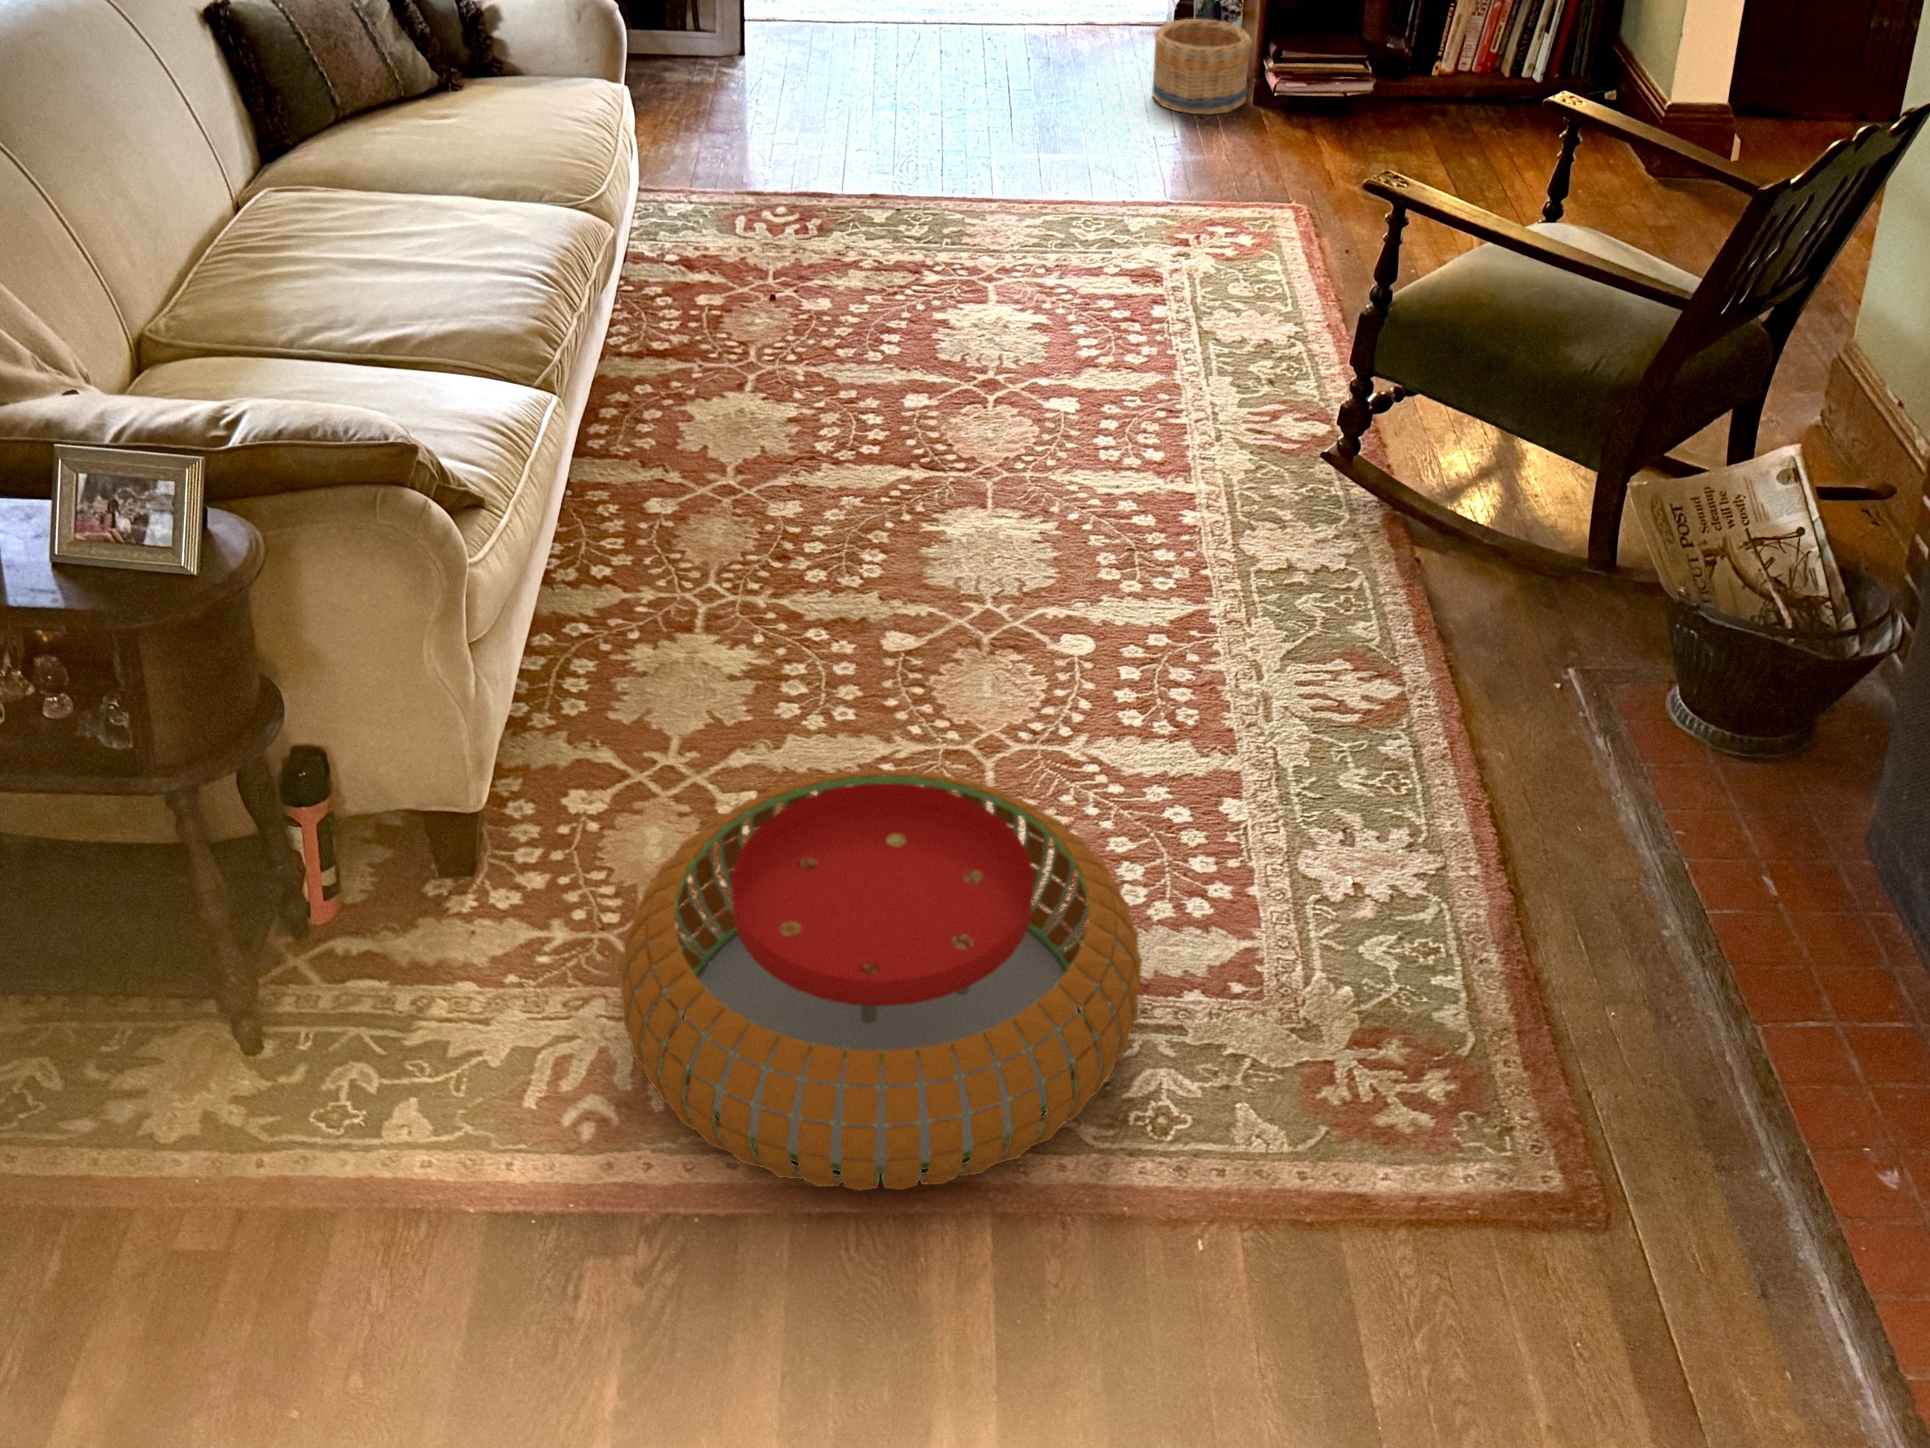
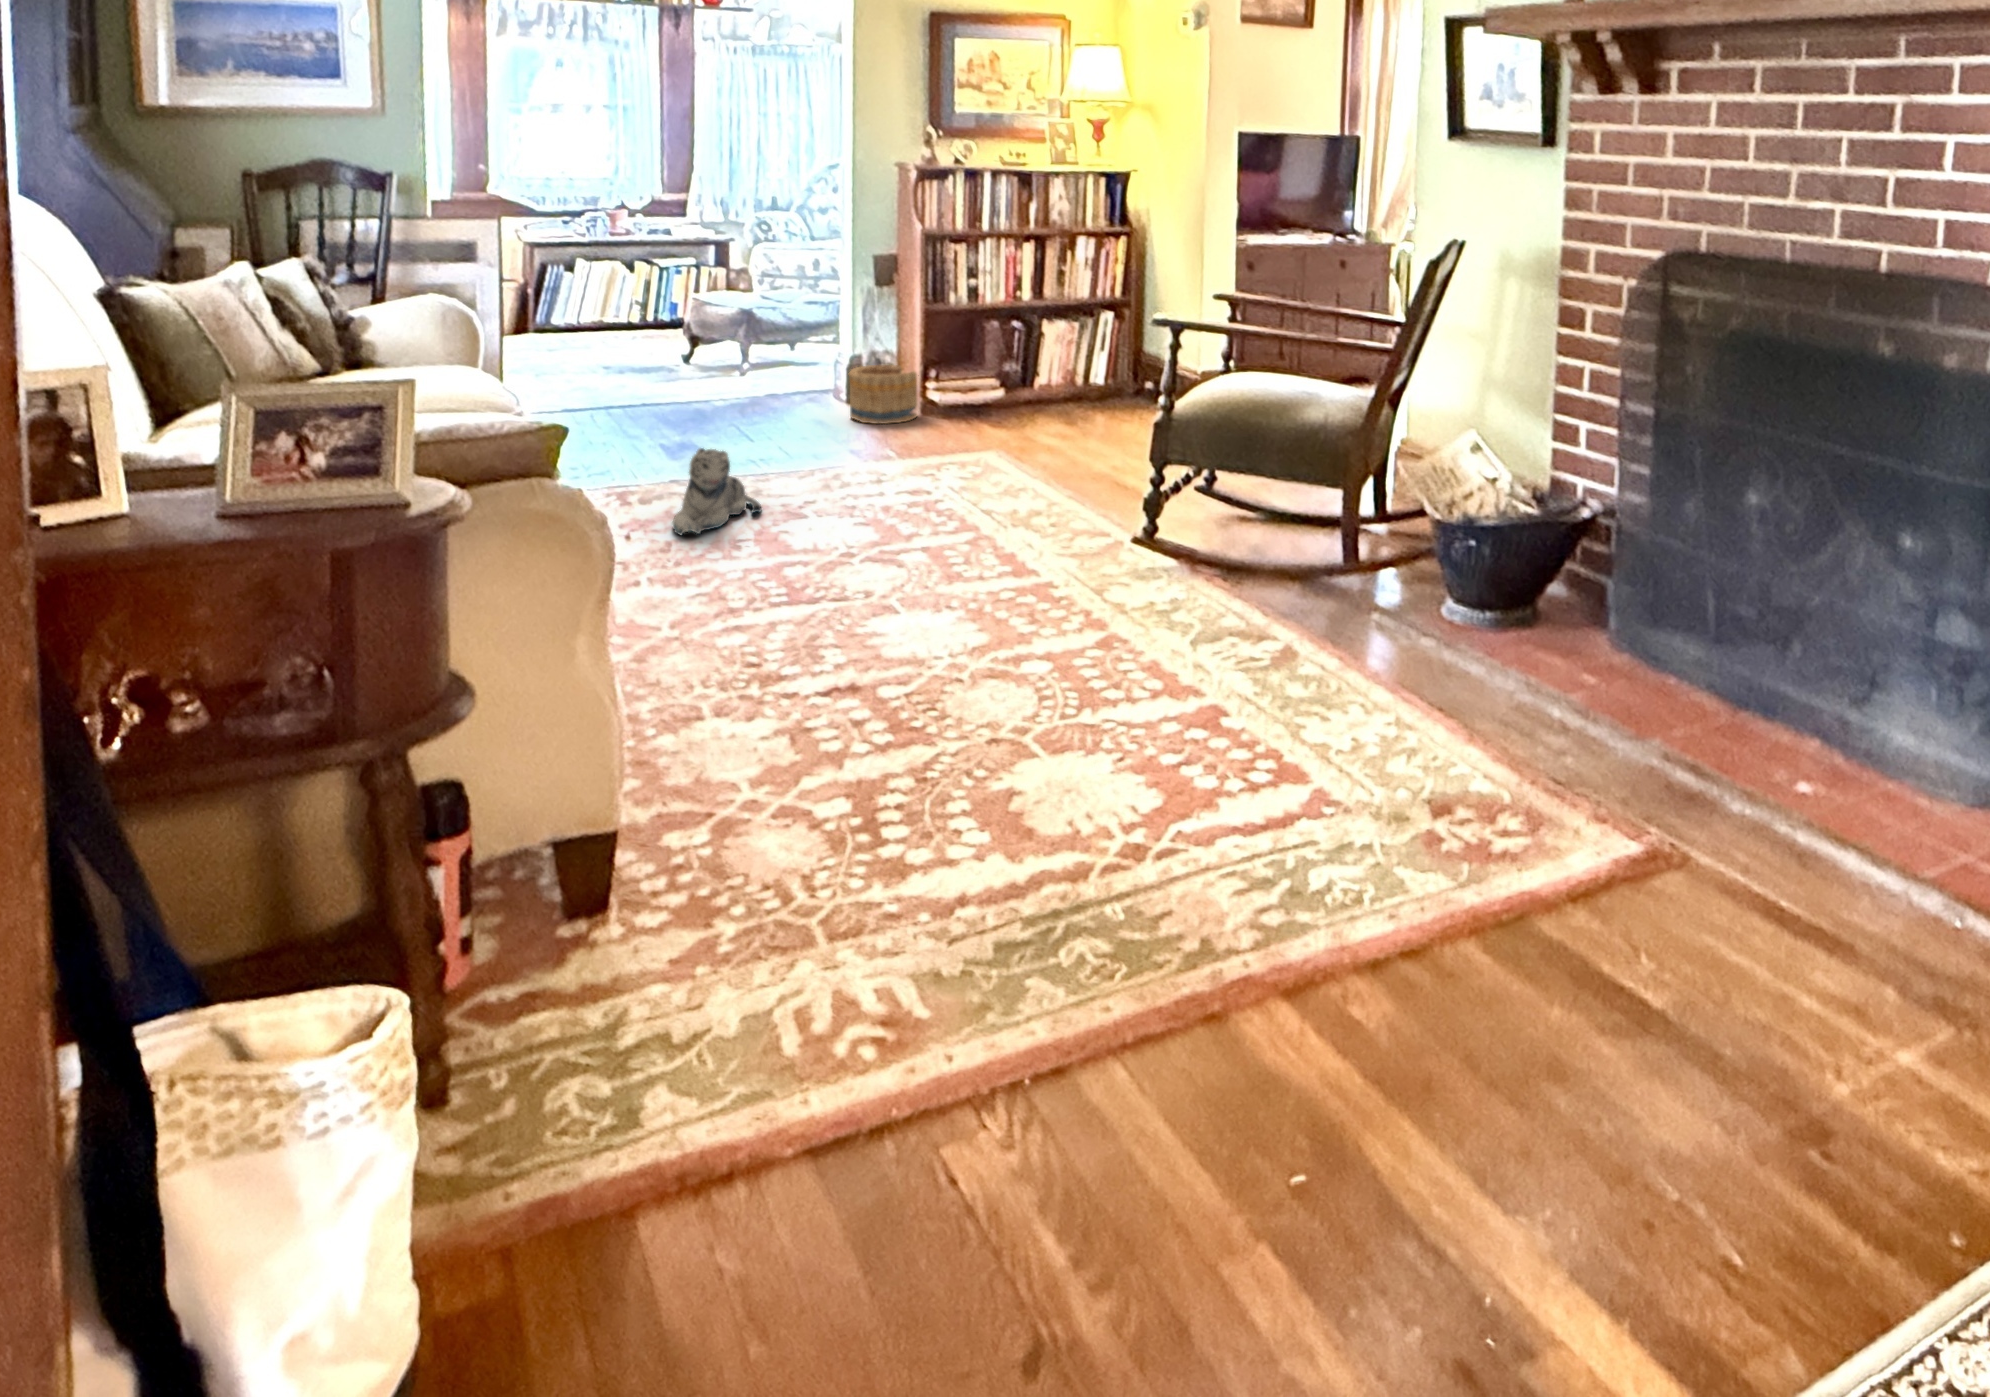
plush toy: none [819,195,939,310] -> present [673,448,762,535]
pouf: present [620,769,1142,1191] -> none [835,693,1309,1024]

